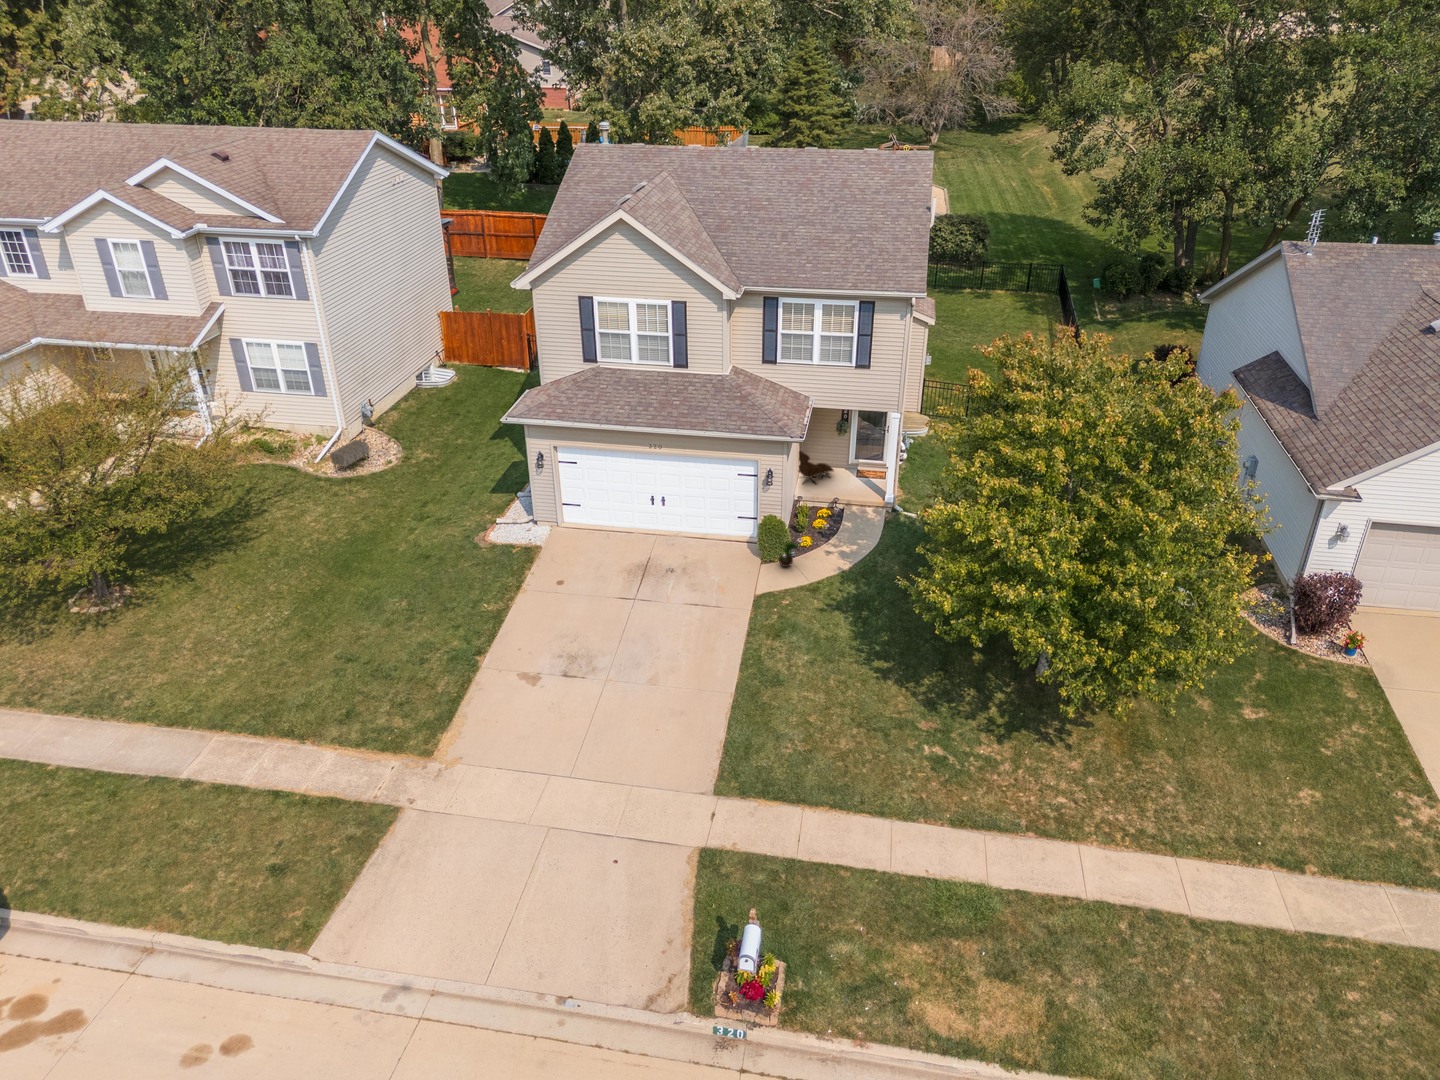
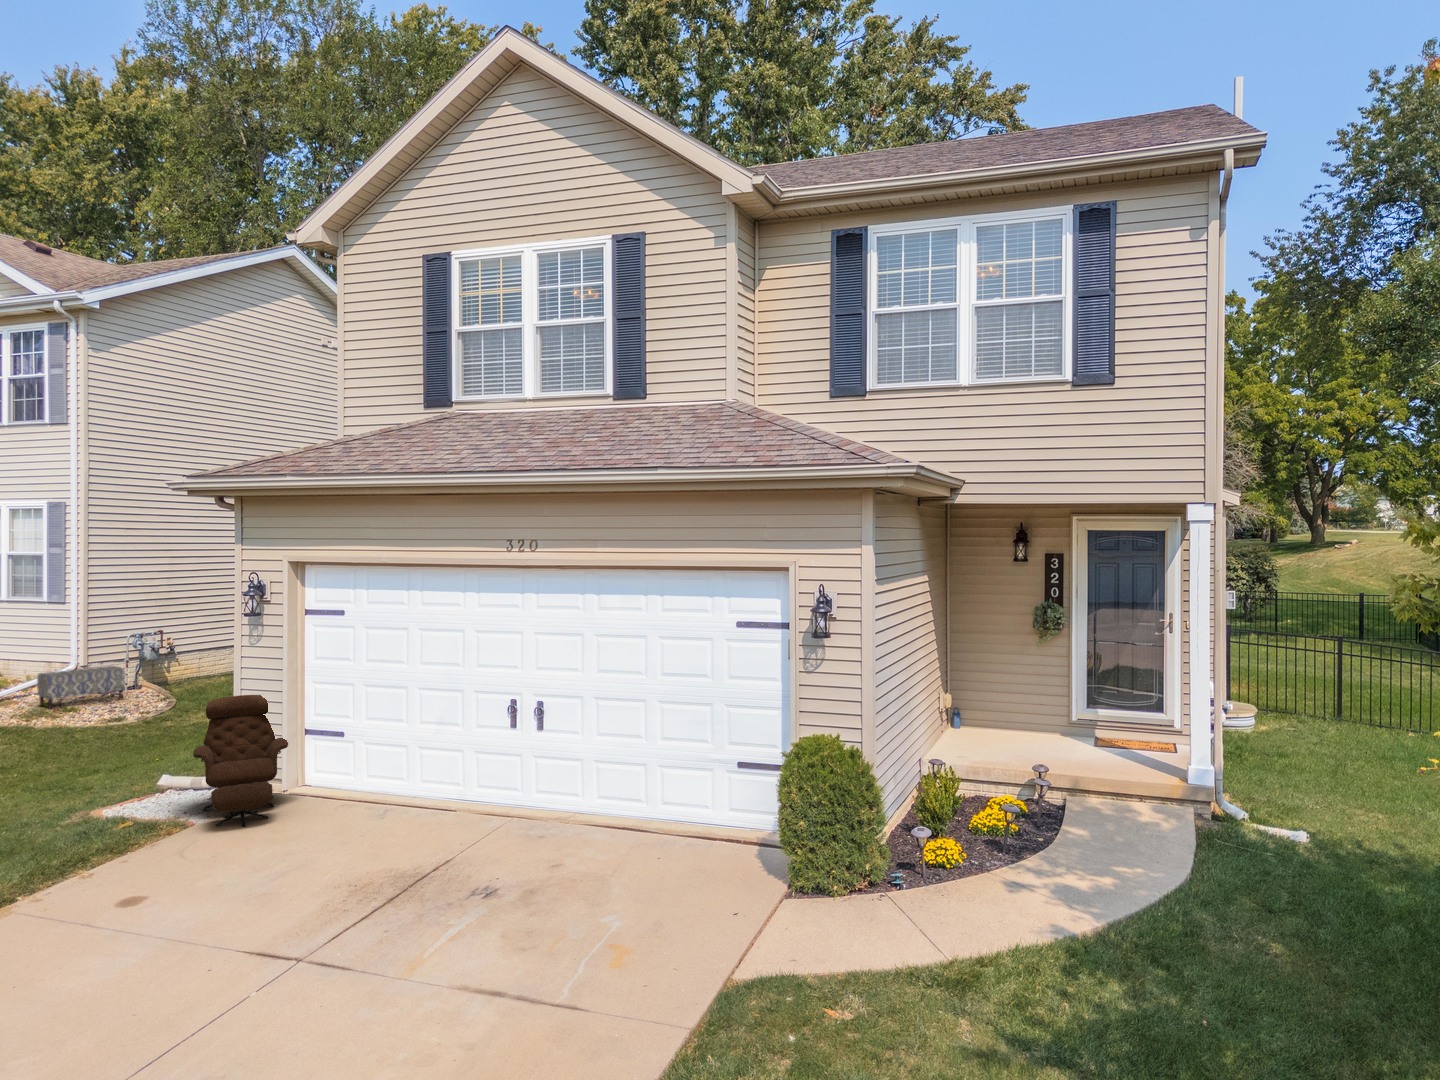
lounge chair: present [798,451,833,483] -> present [193,695,288,827]
potted tree: present [779,542,796,567] -> none [835,792,902,908]

